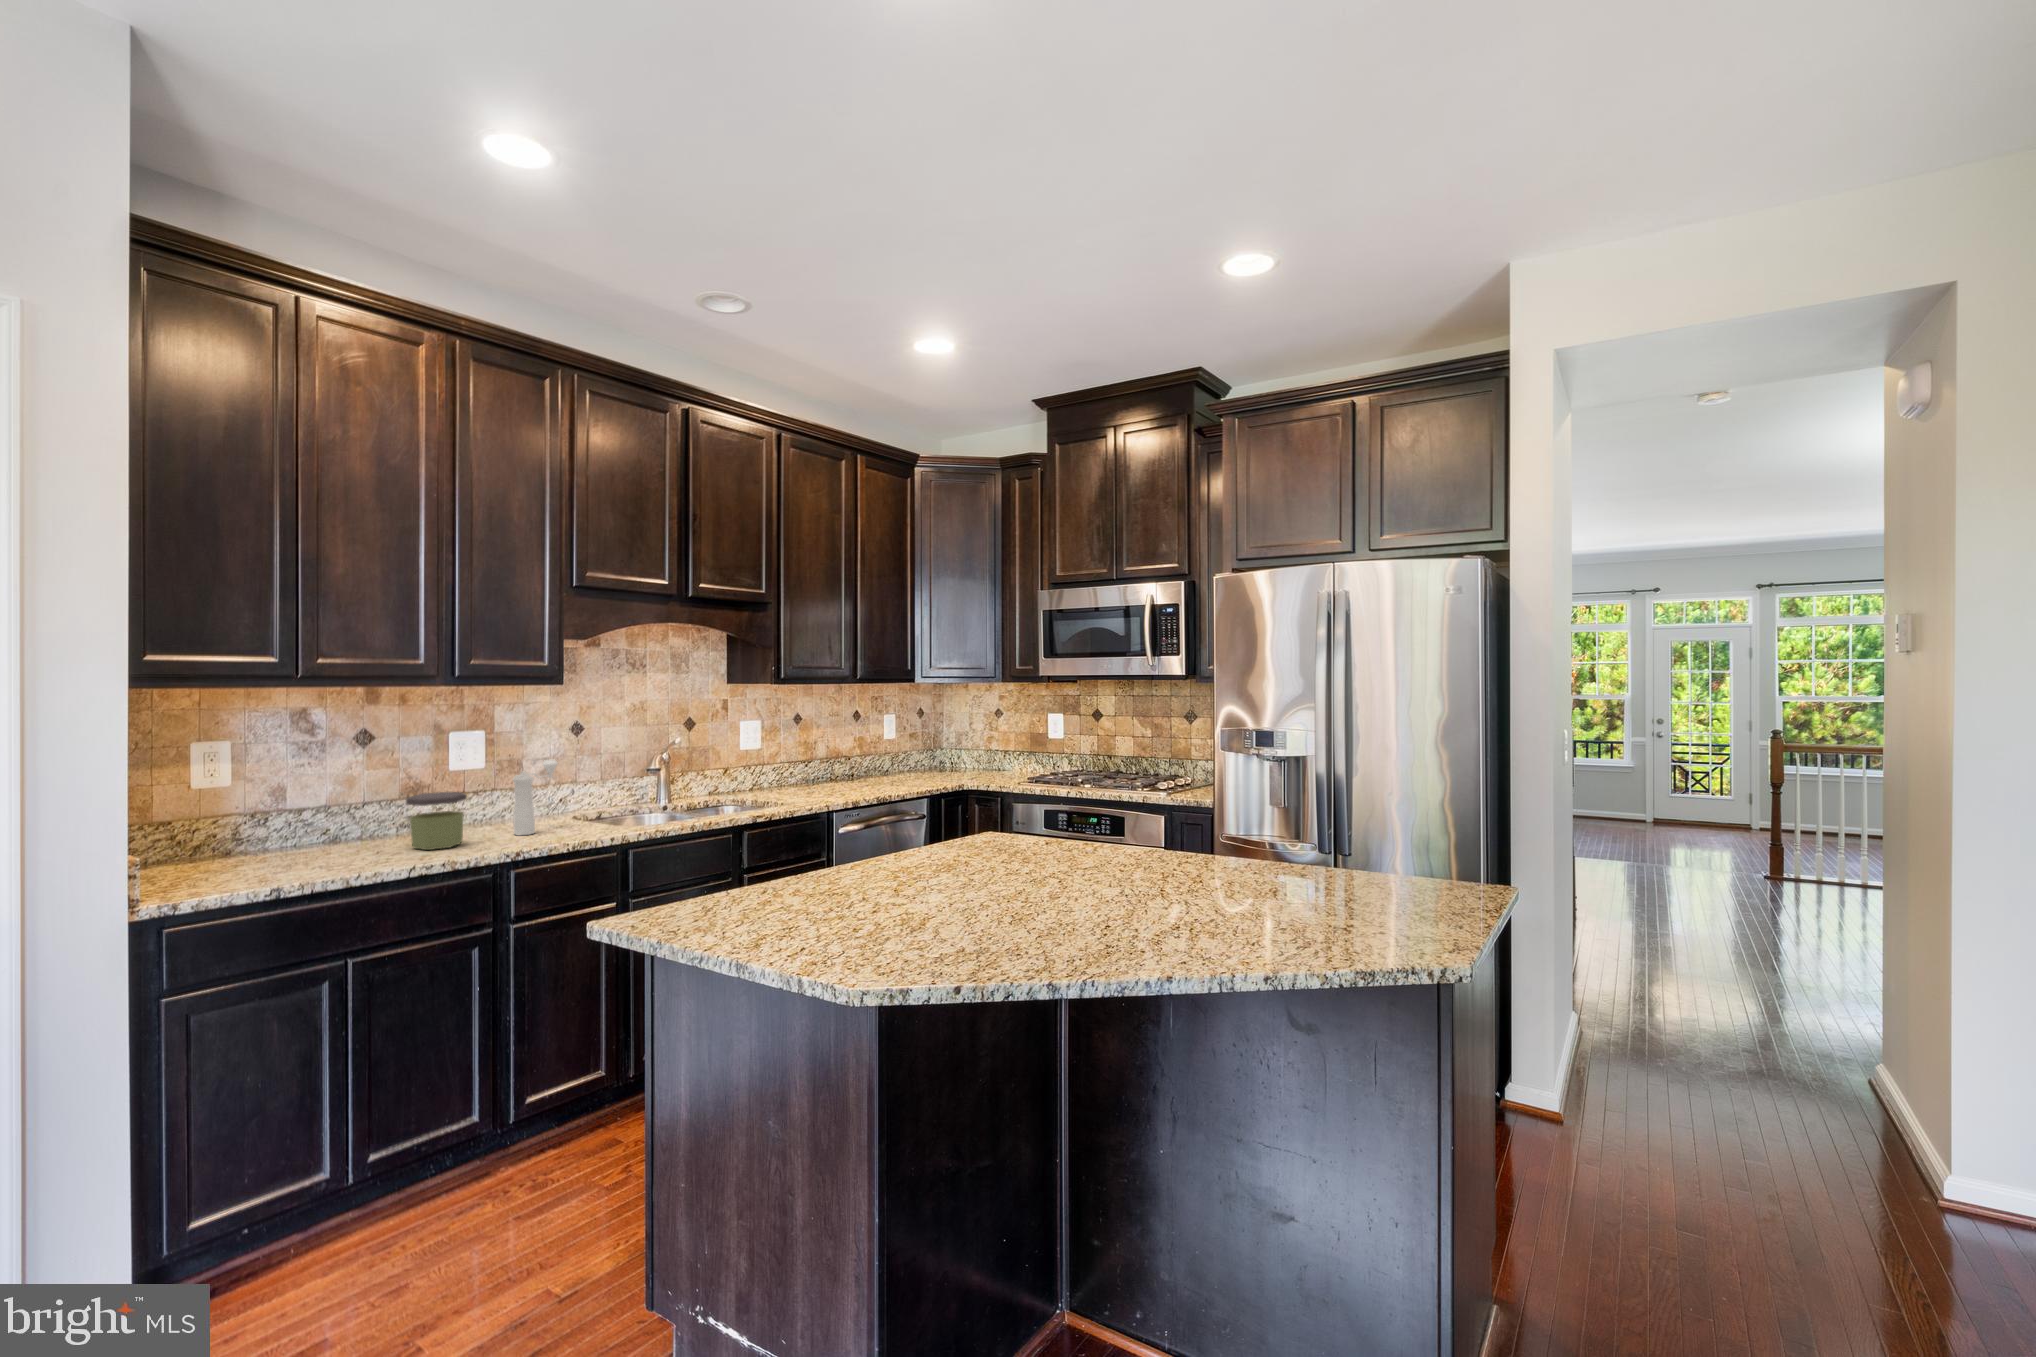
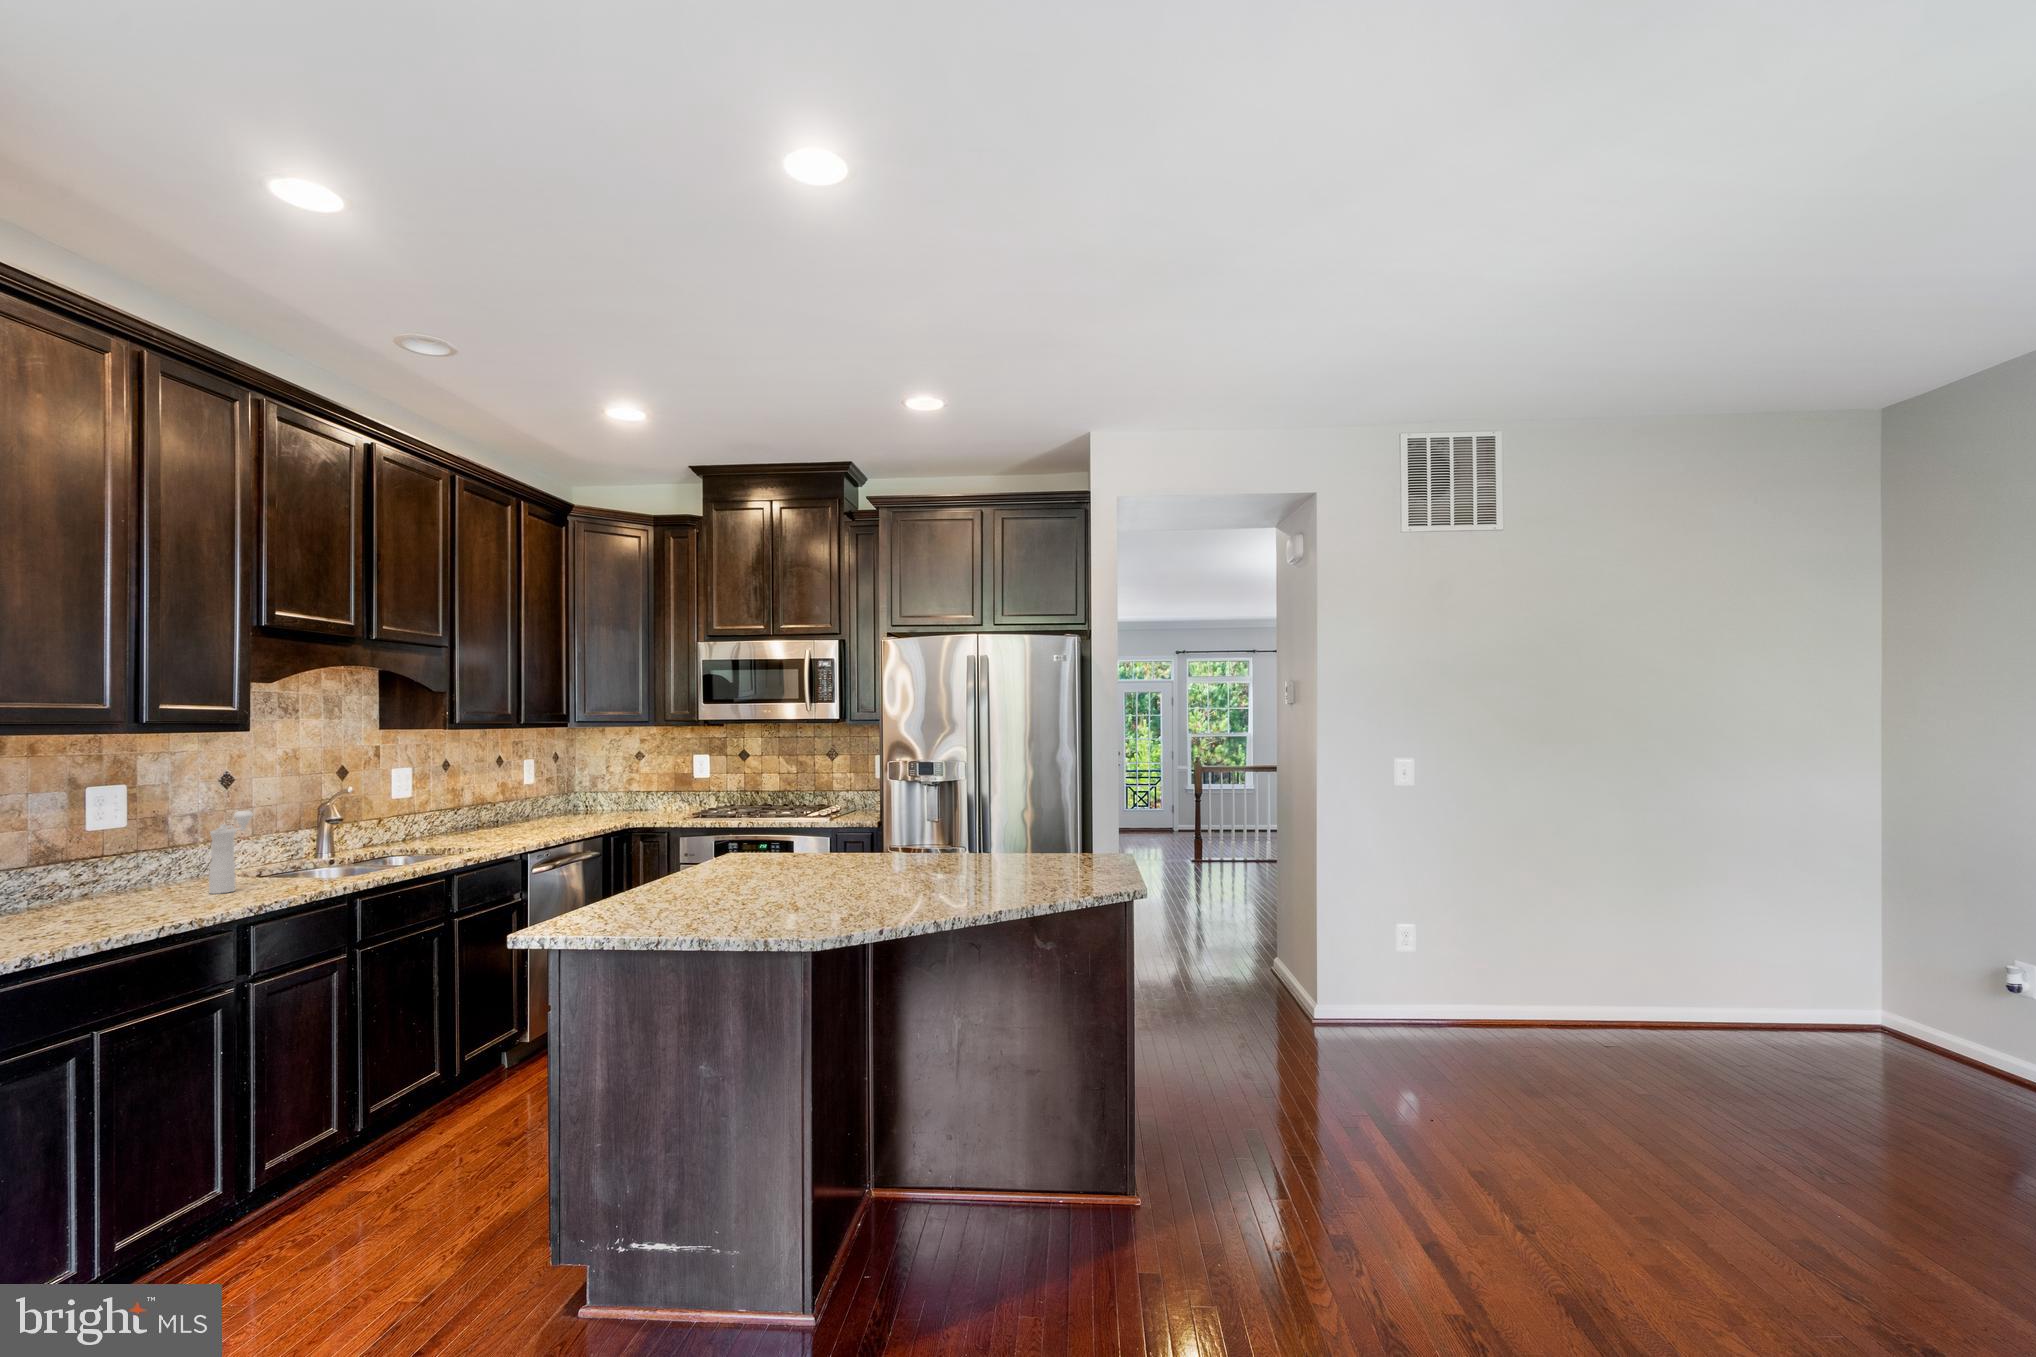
jar: present [406,792,467,850] -> none [100,848,174,914]

